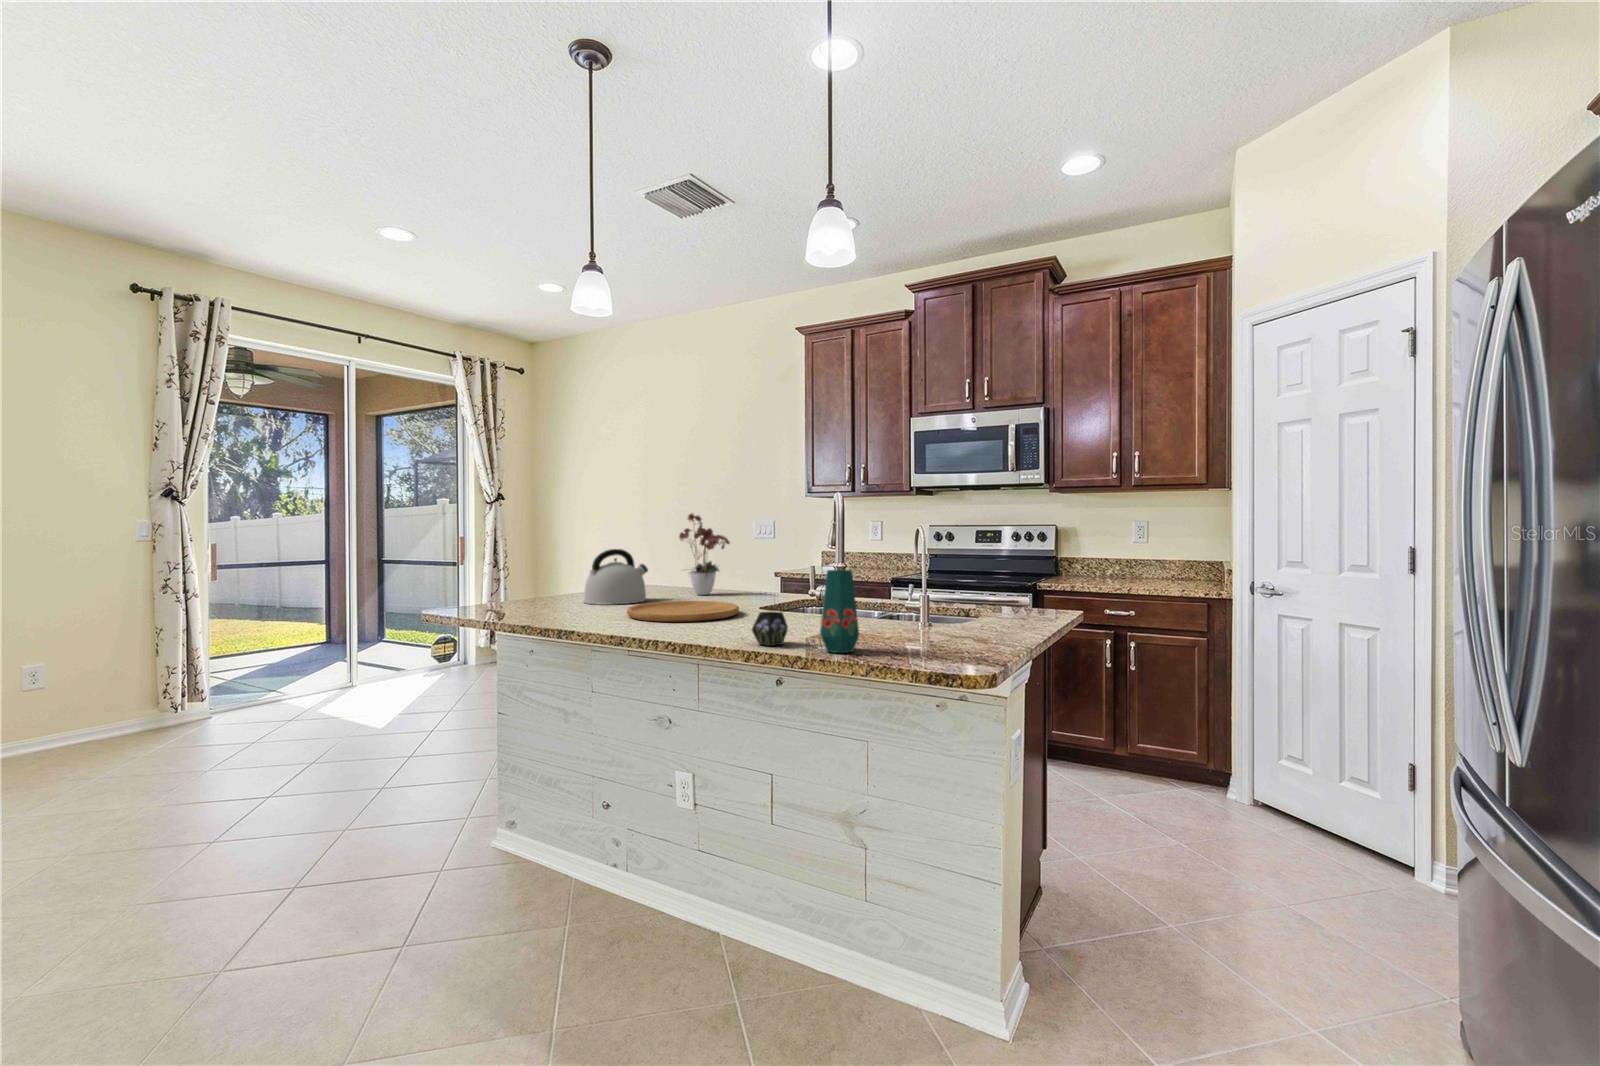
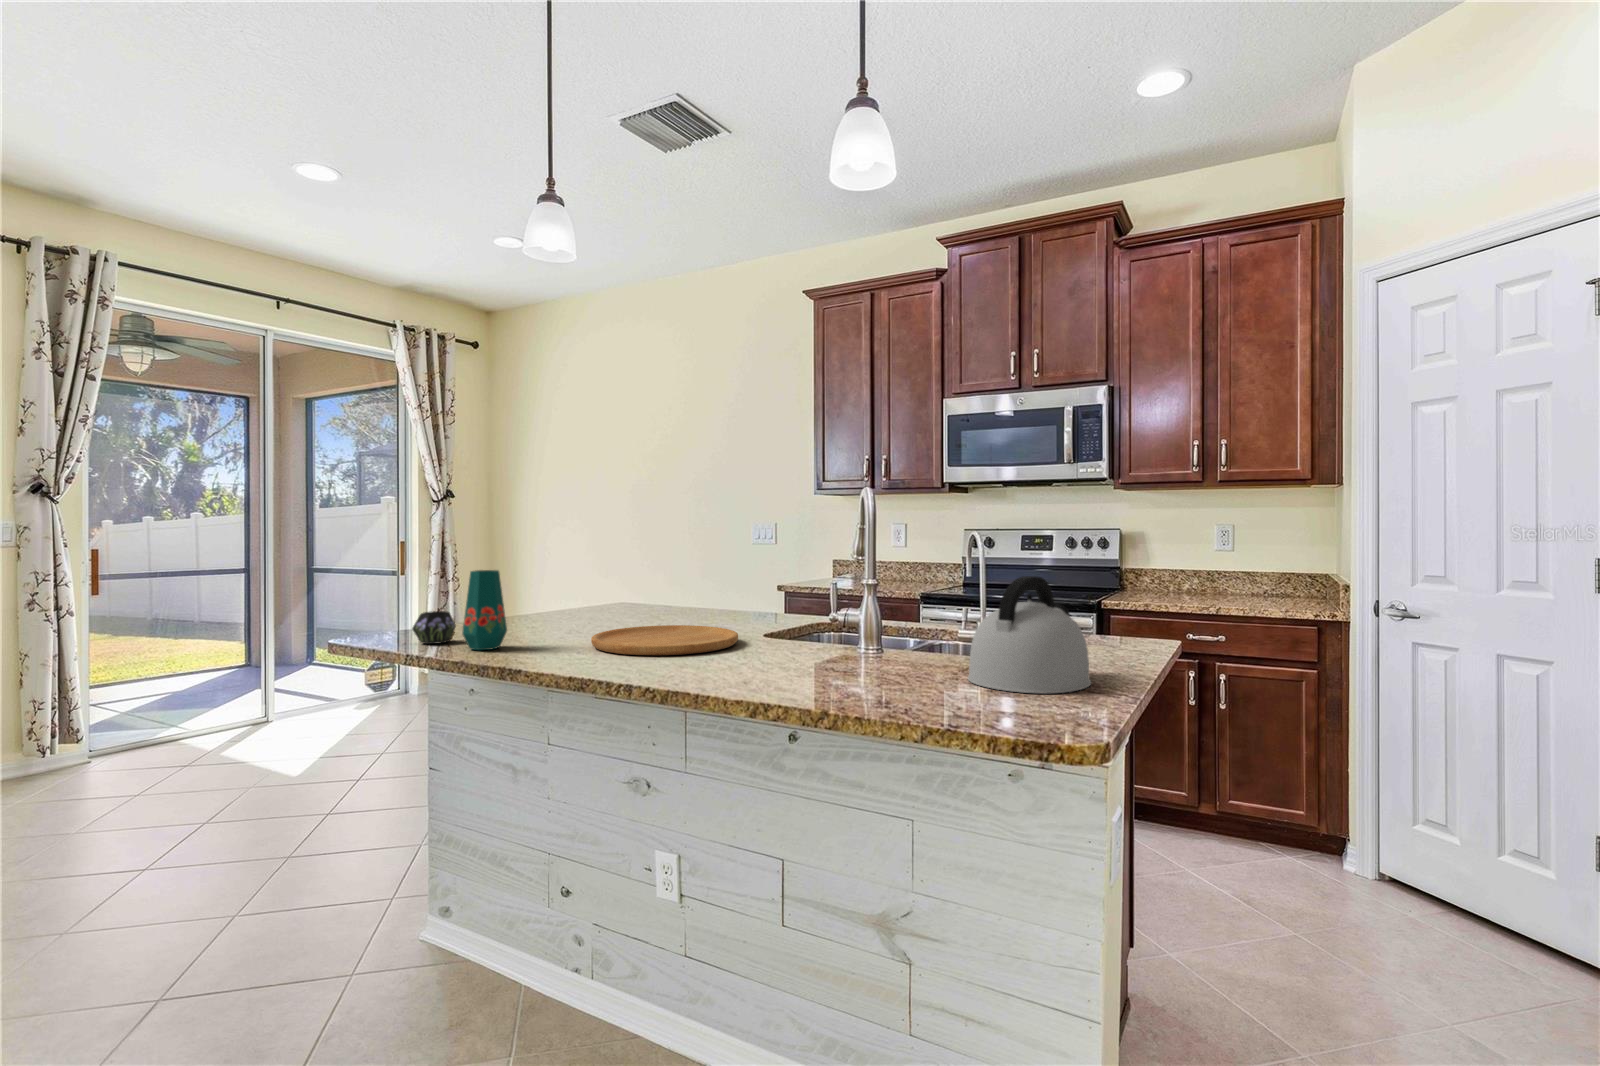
flower arrangement: present [679,514,730,595] -> none [656,508,729,616]
kettle: present [584,549,648,605] -> present [968,576,1091,694]
vase: present [752,570,859,653] -> present [412,570,507,650]

